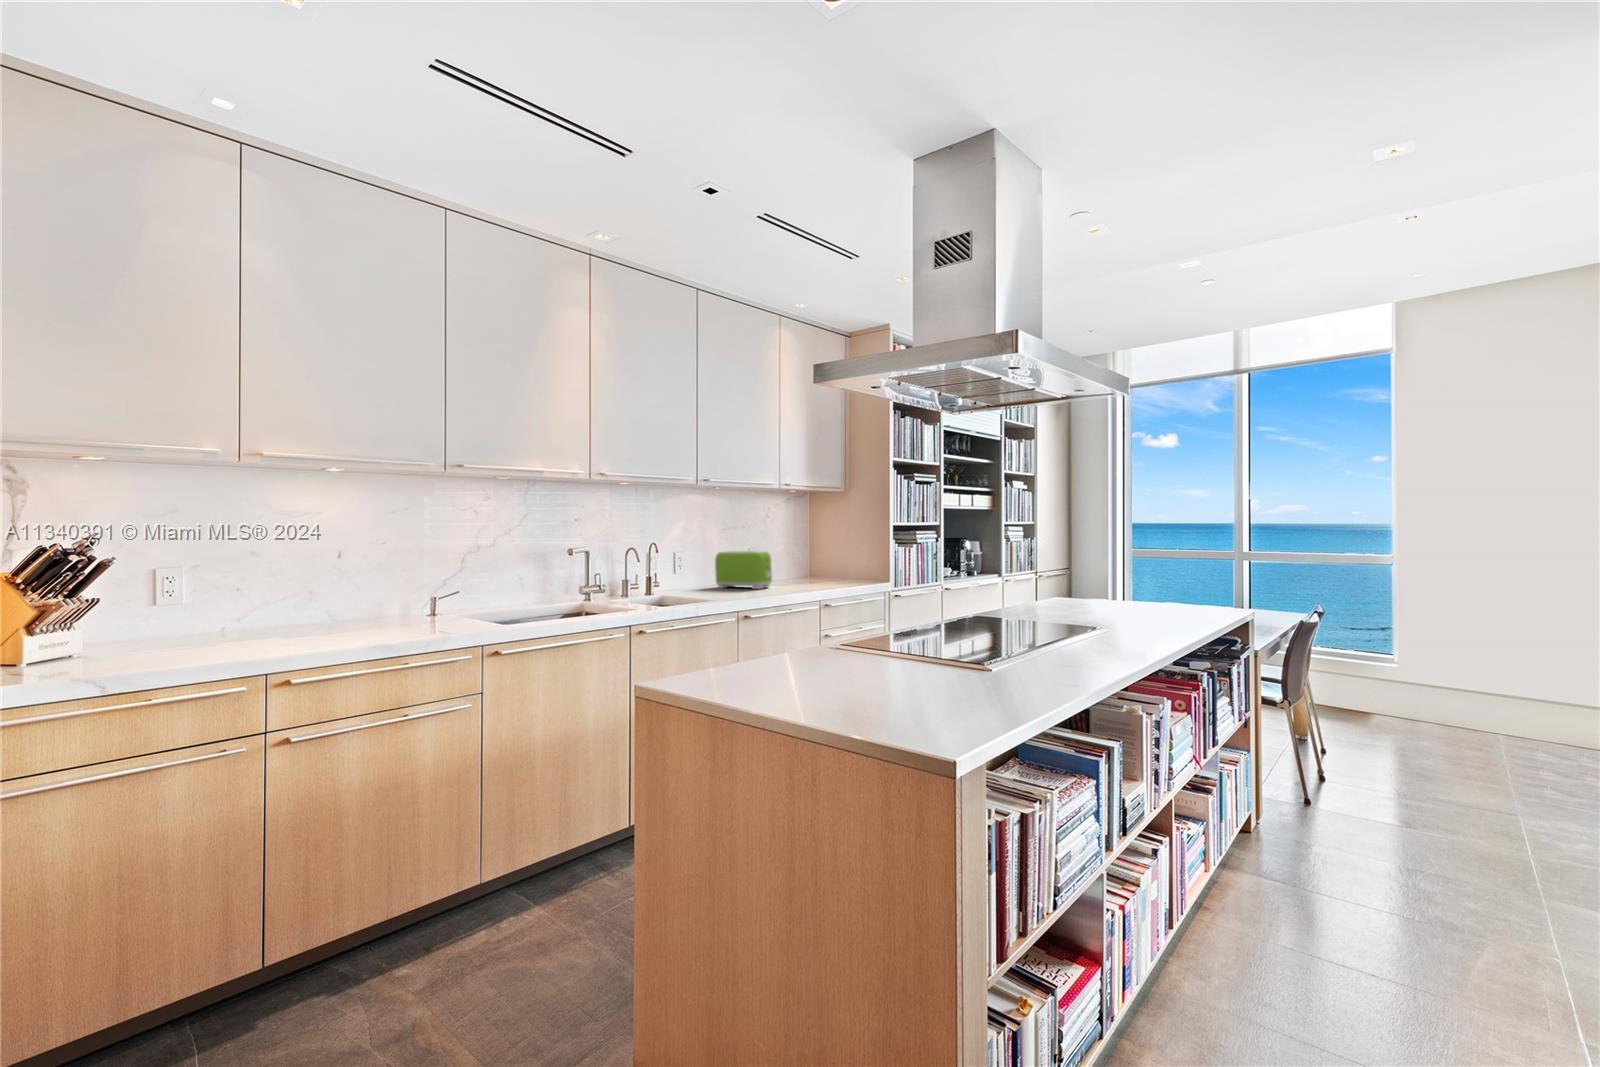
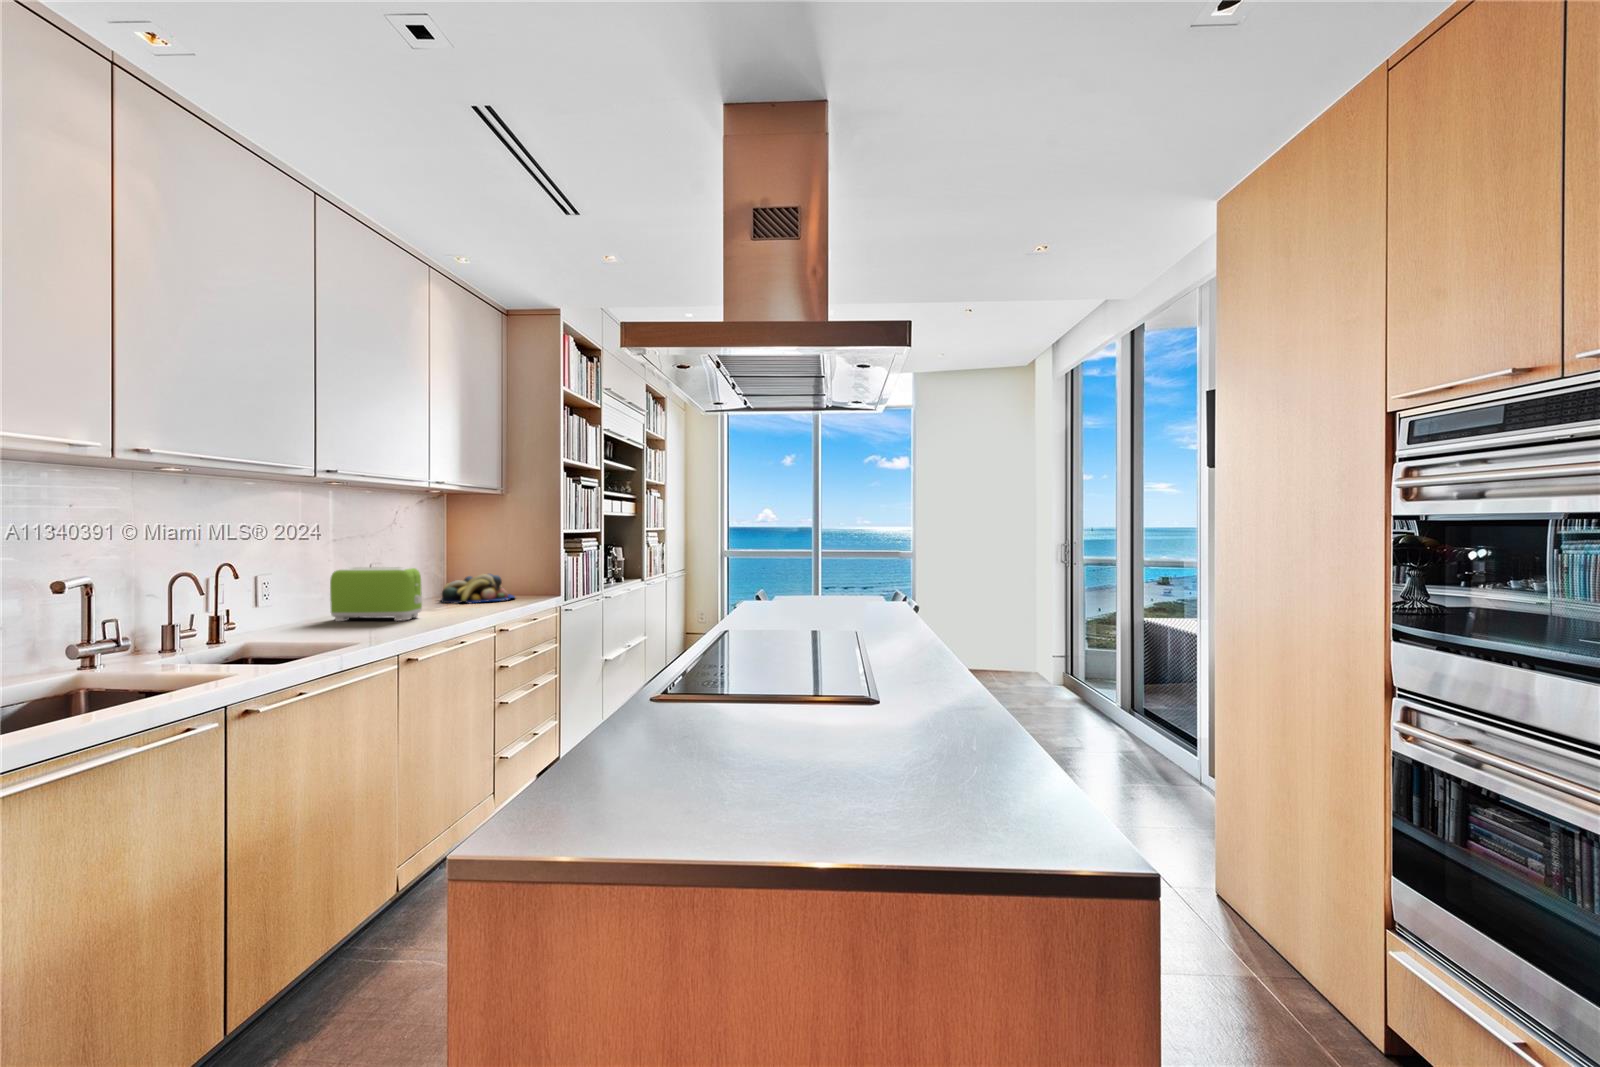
fruit bowl: none [797,559,853,582] -> present [441,574,515,604]

